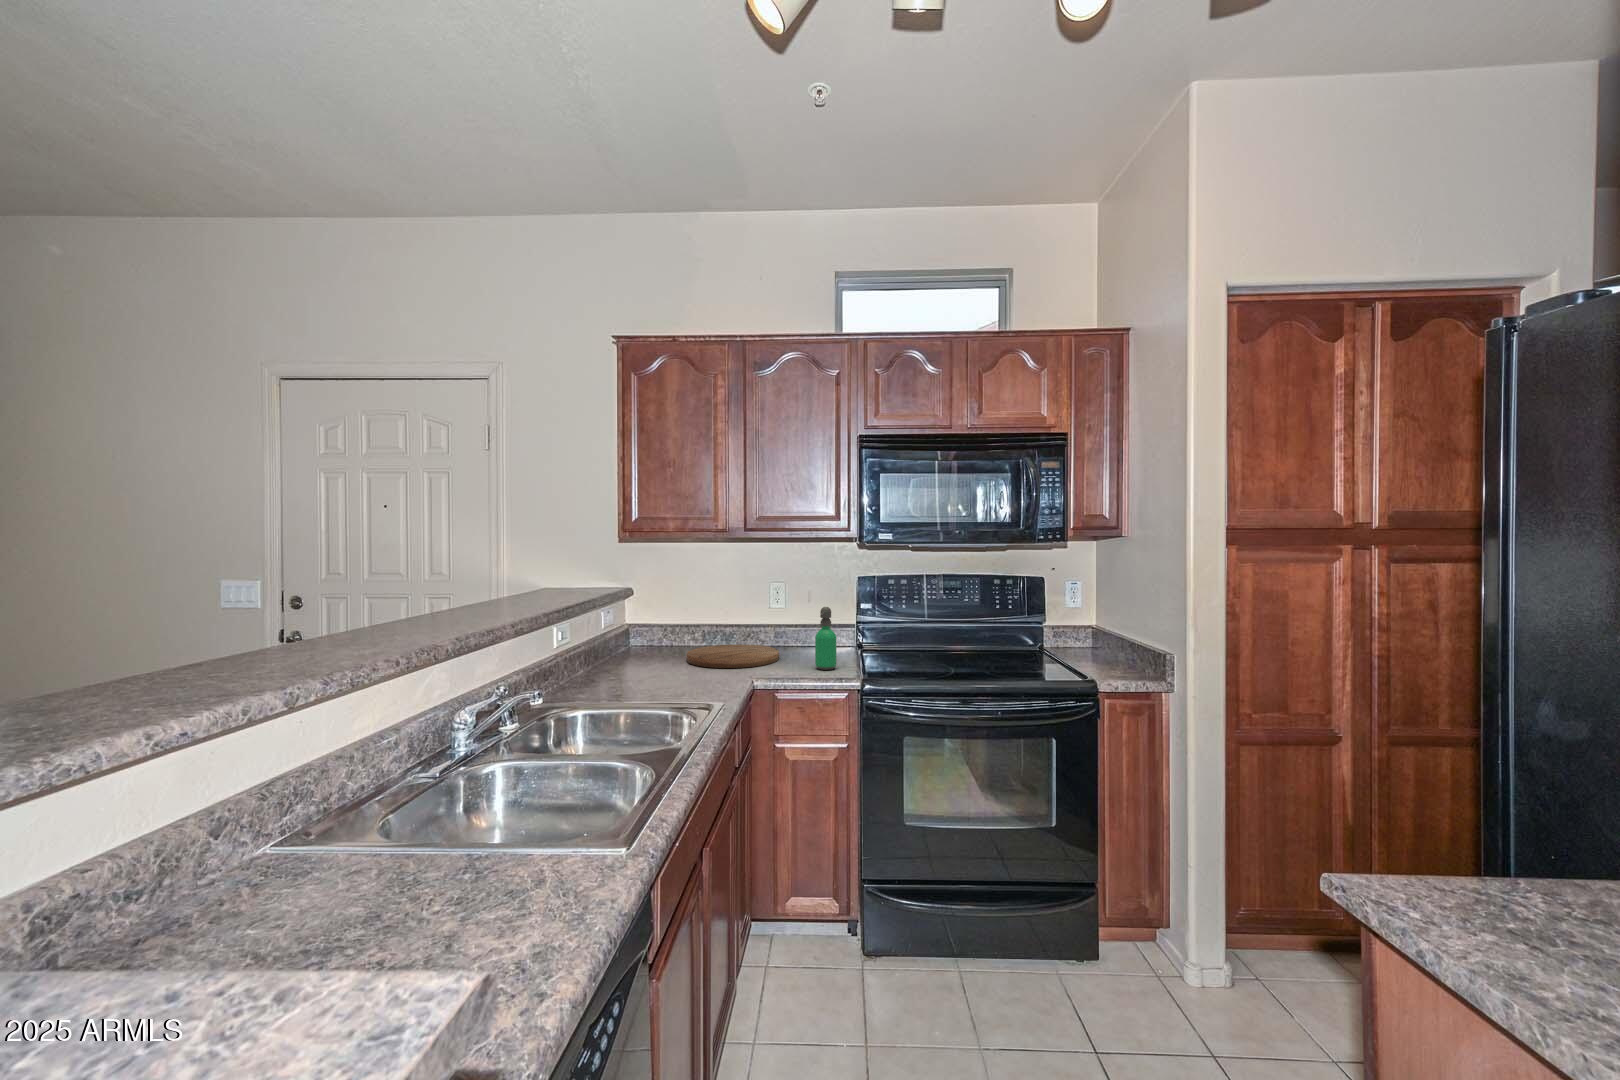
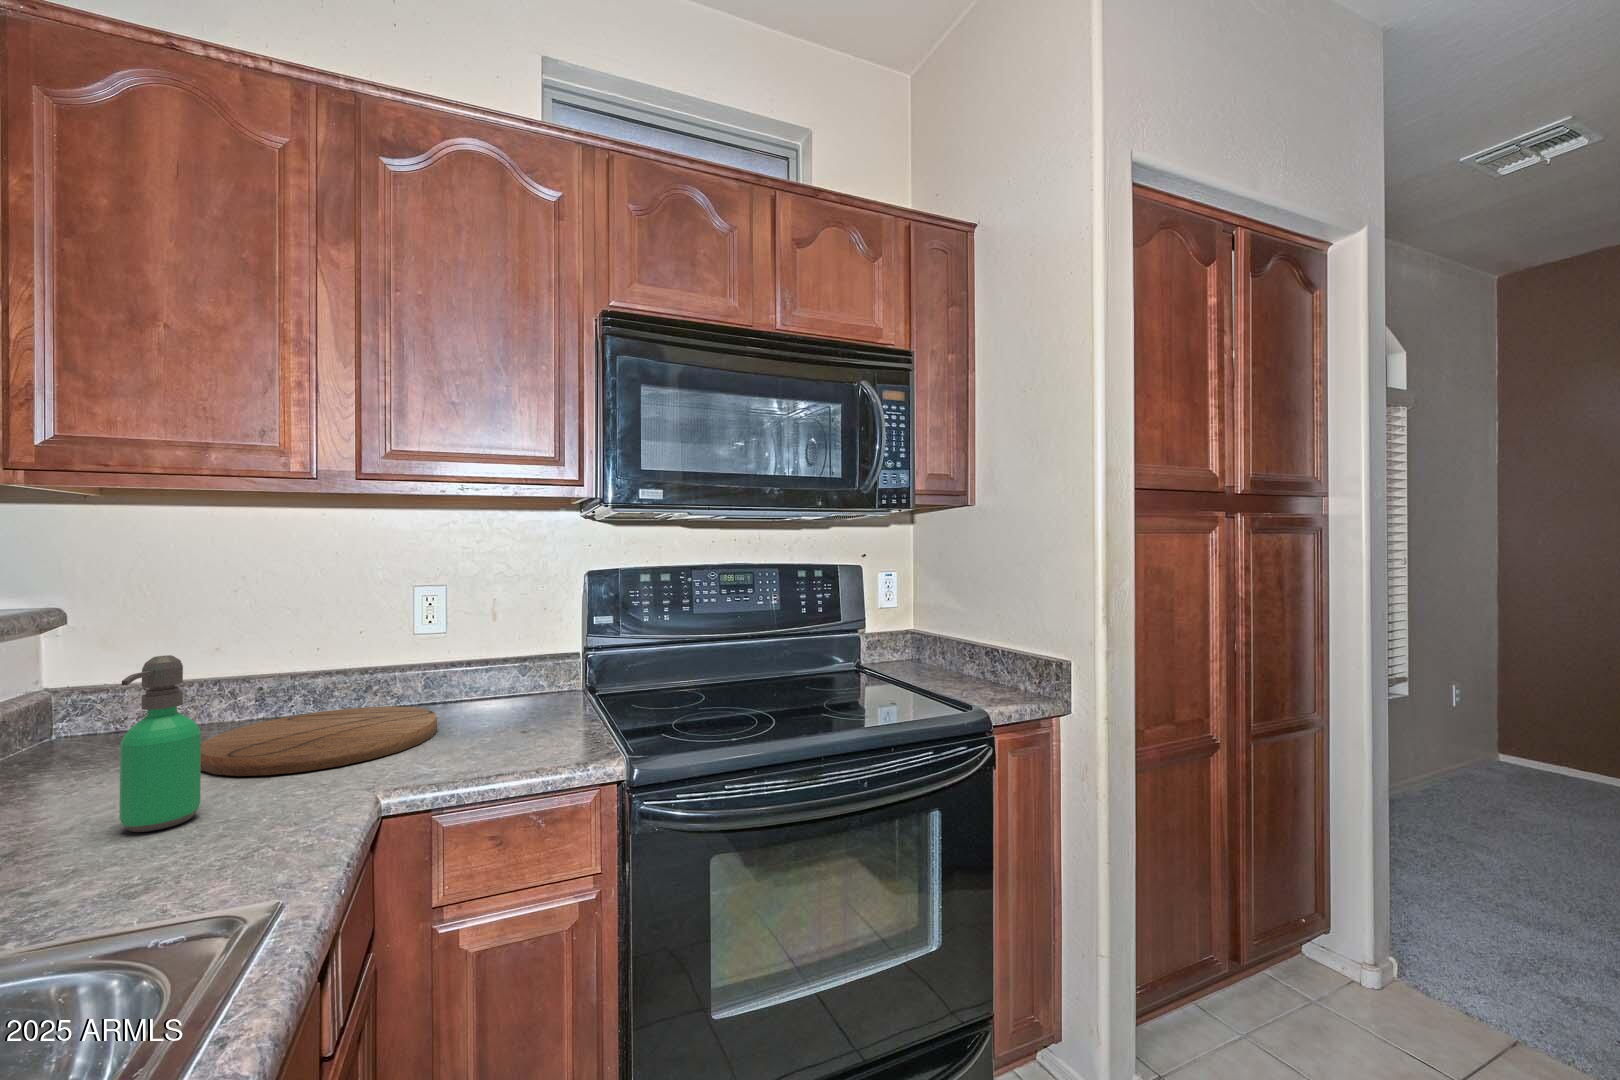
soap dispenser: present [815,607,837,670] -> present [120,655,201,832]

